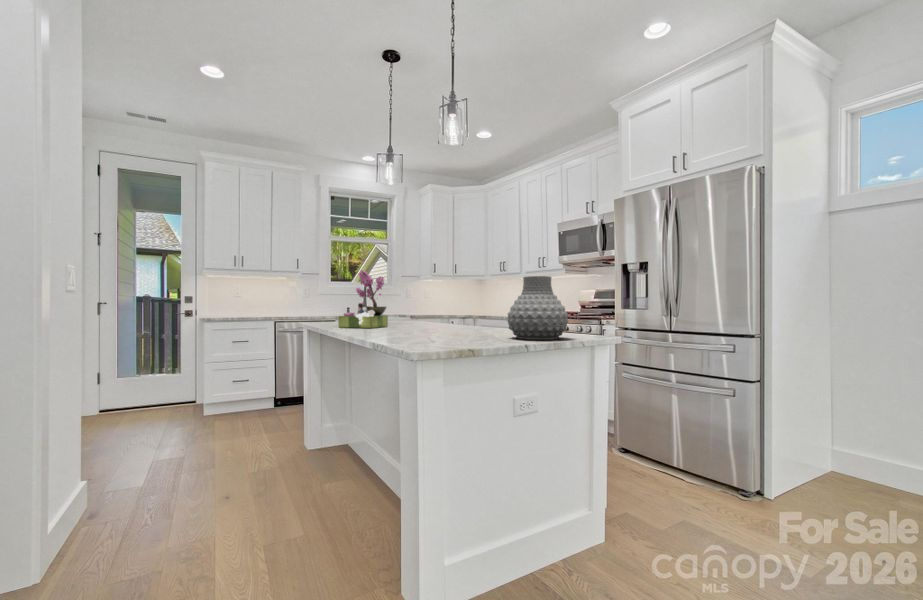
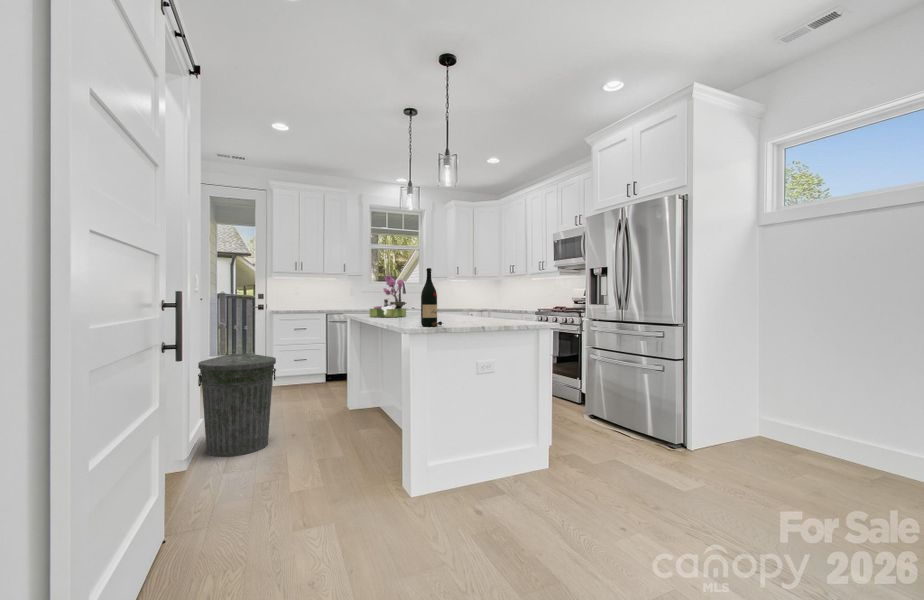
wine bottle: none [436,255,472,348] -> present [421,268,442,326]
vase: present [507,276,568,340] -> none [477,281,519,324]
trash can: none [72,380,201,549] -> present [198,350,276,457]

